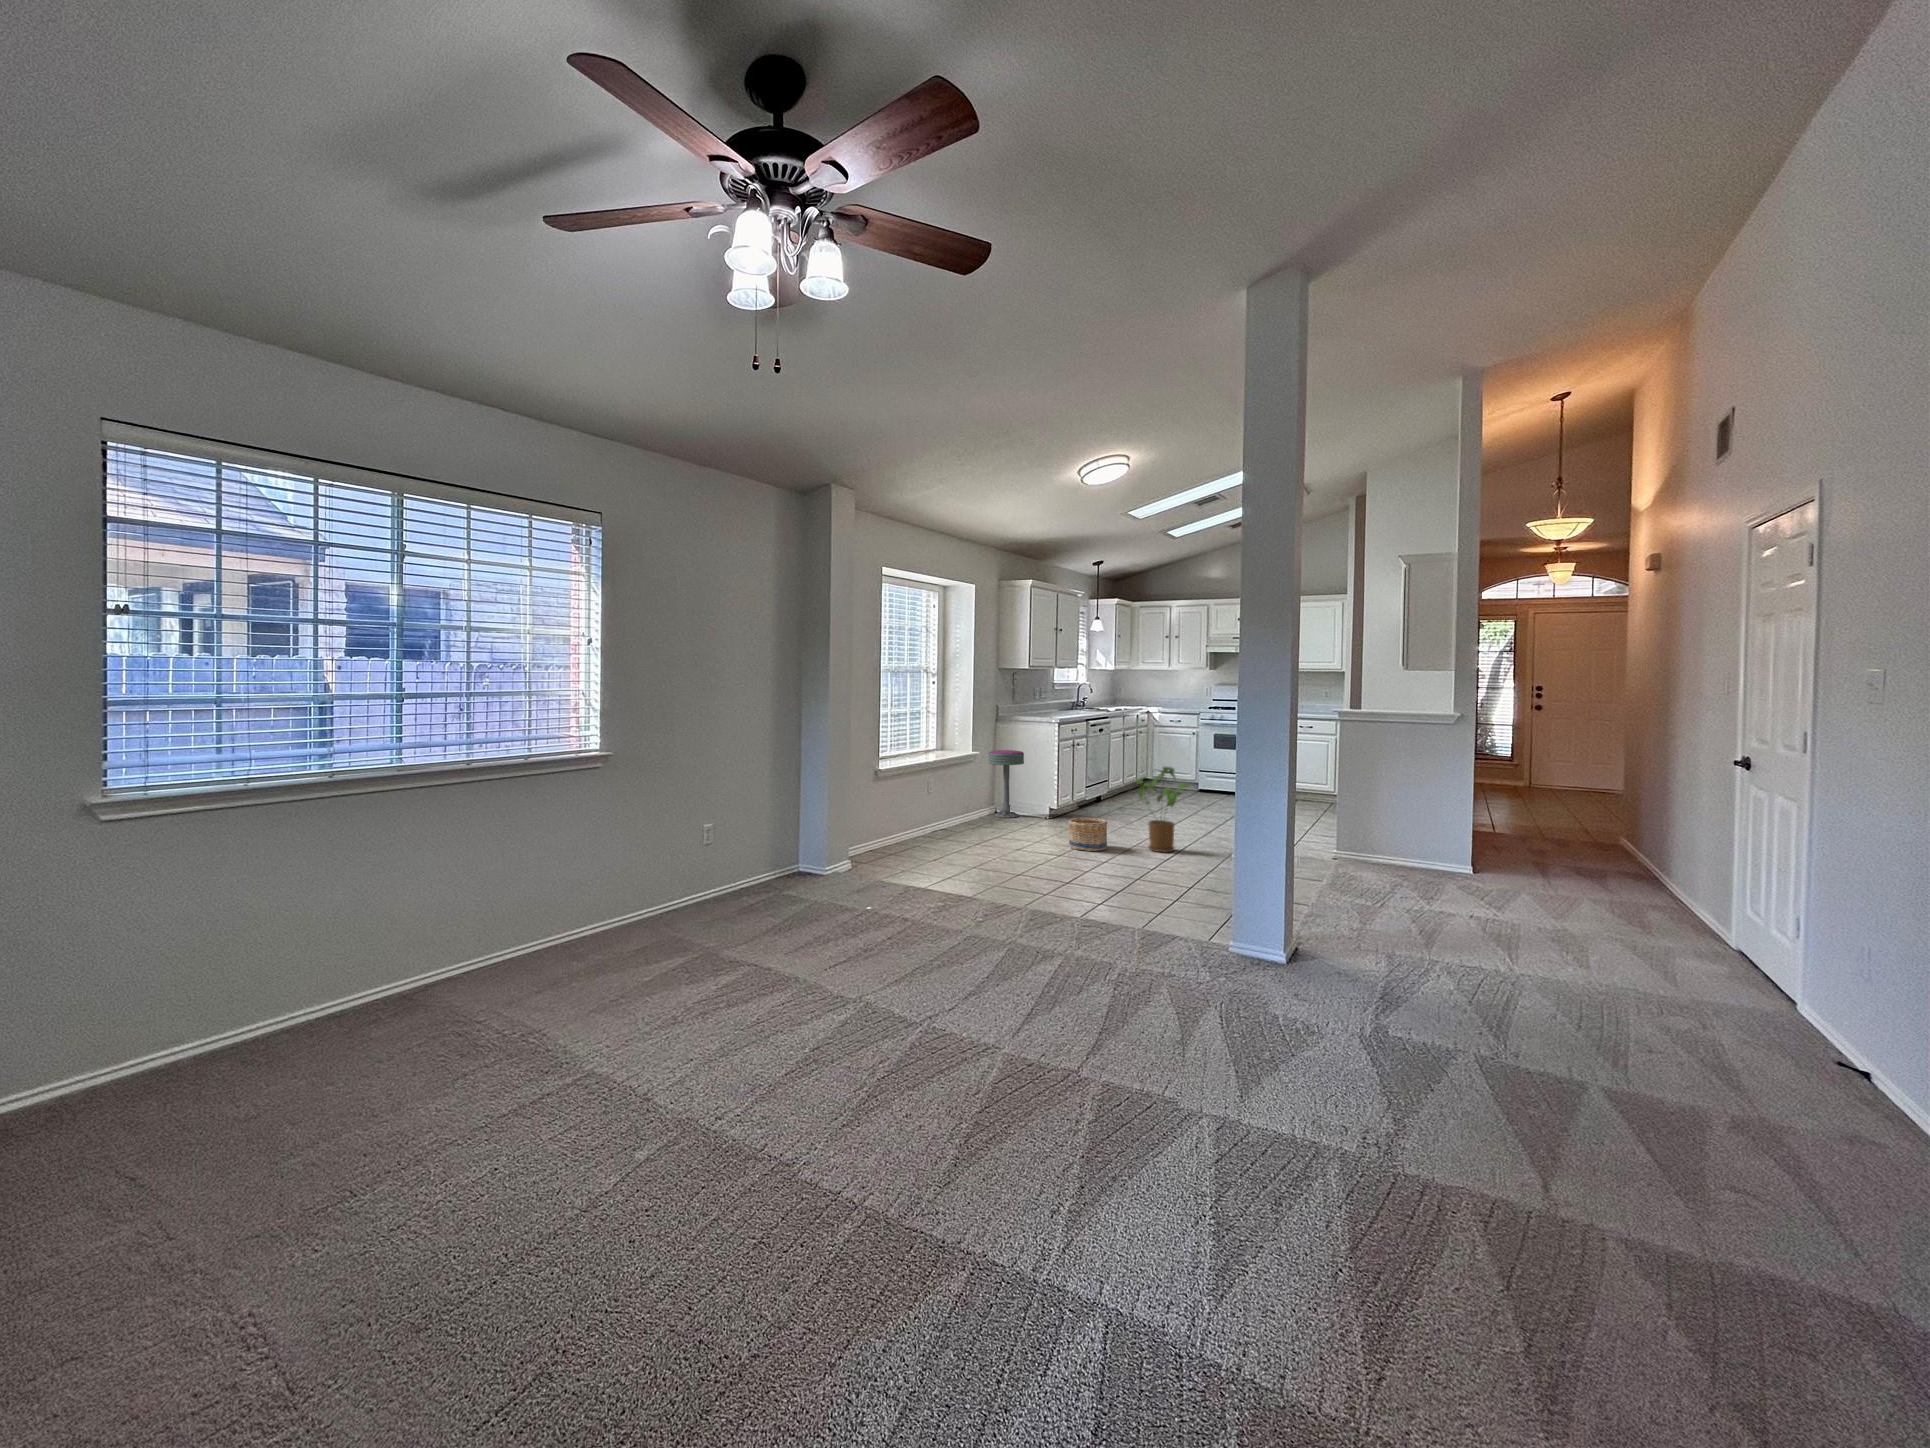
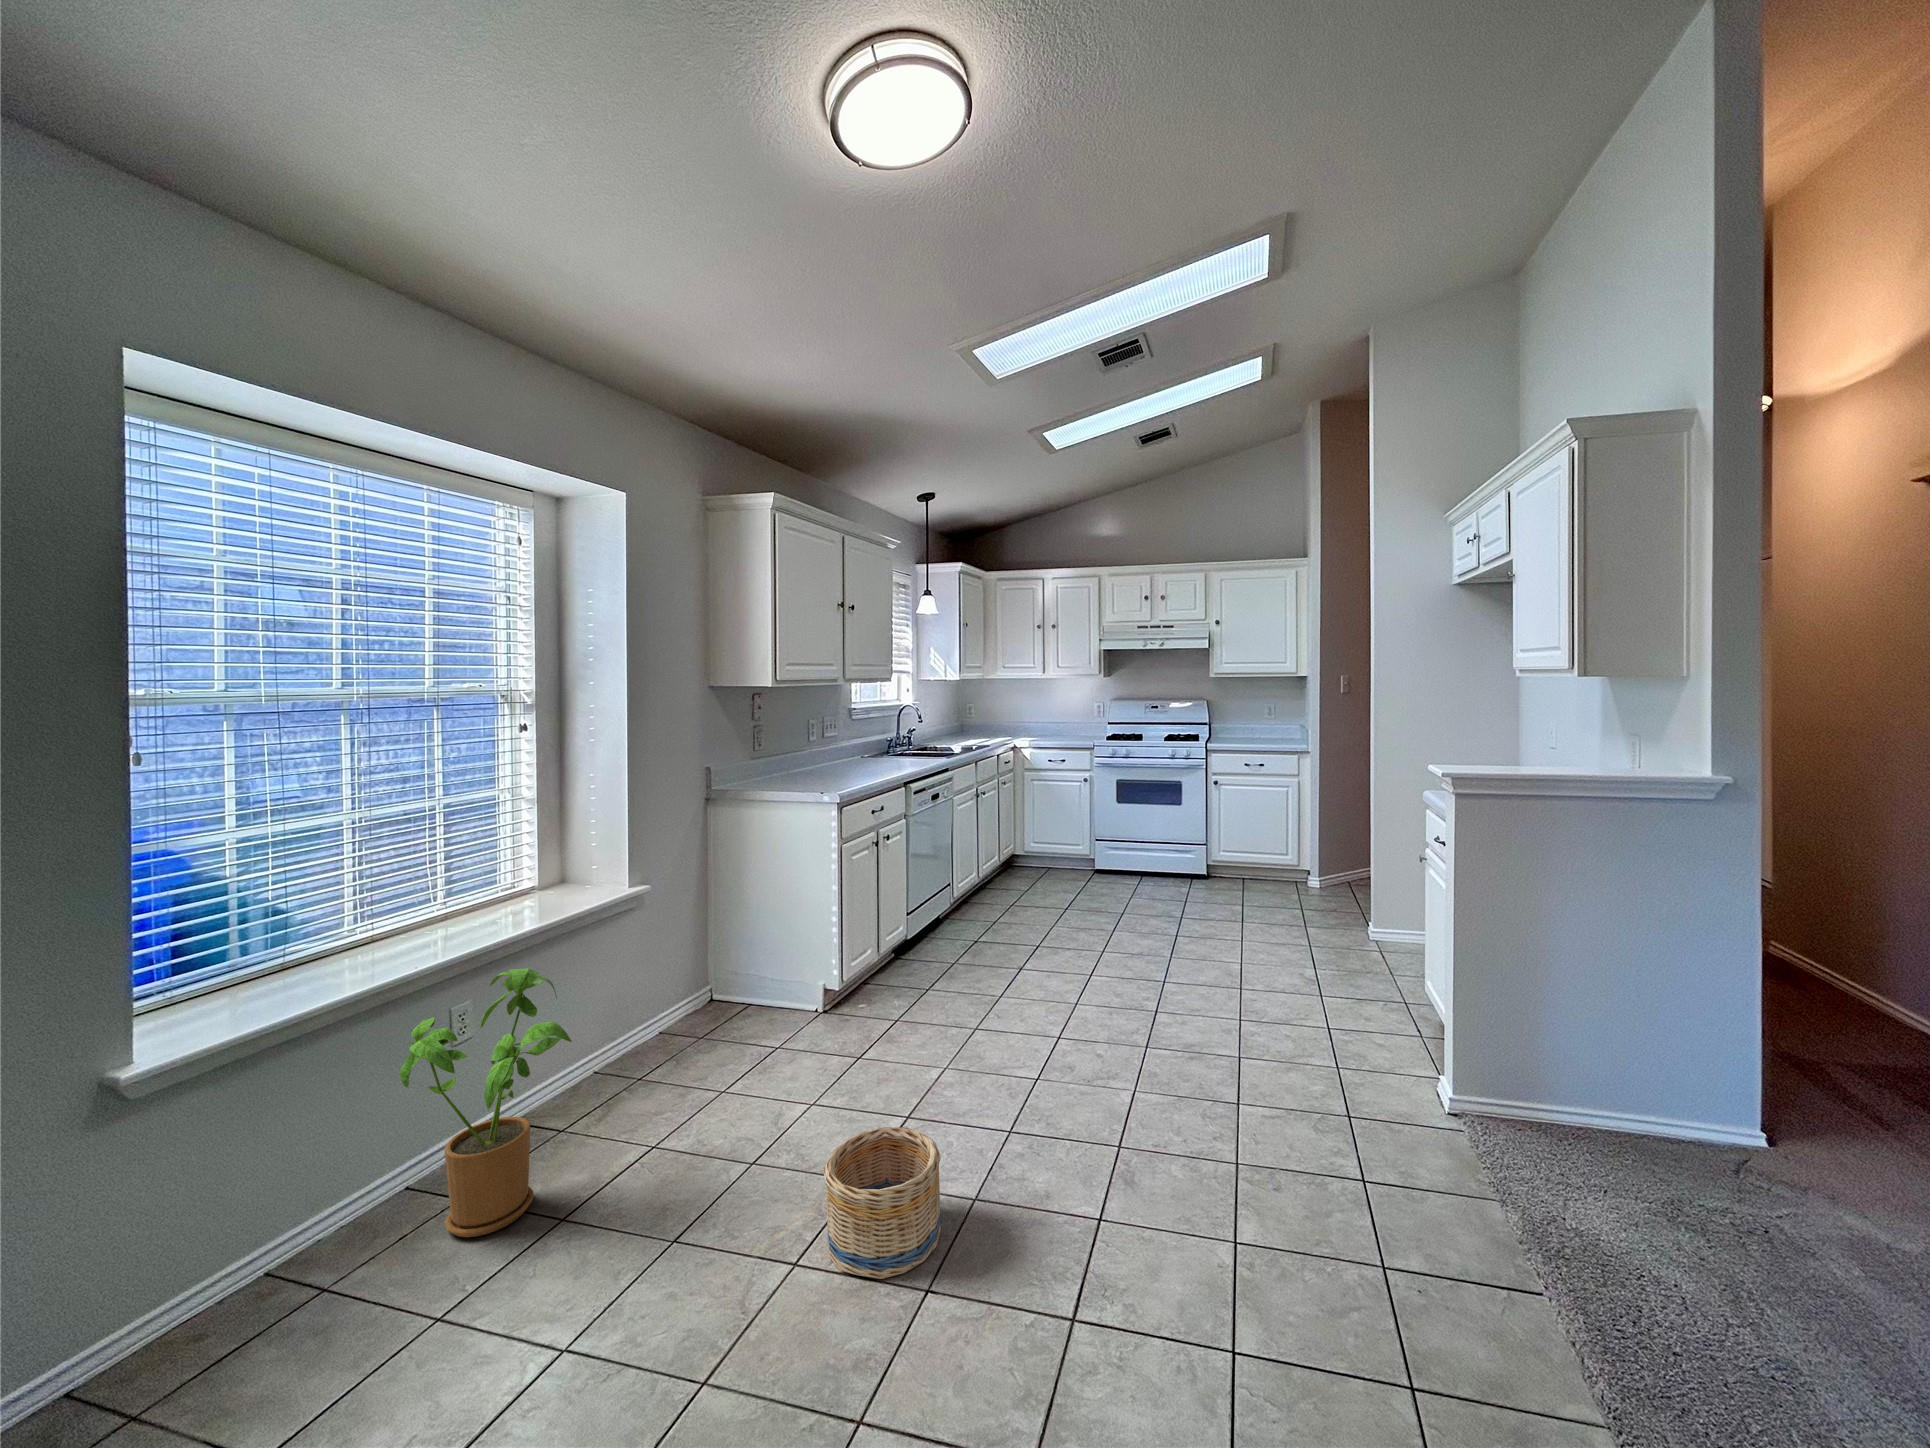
bar stool: present [989,750,1024,818] -> none [674,872,762,1040]
house plant: present [1137,767,1189,852] -> present [400,968,572,1237]

